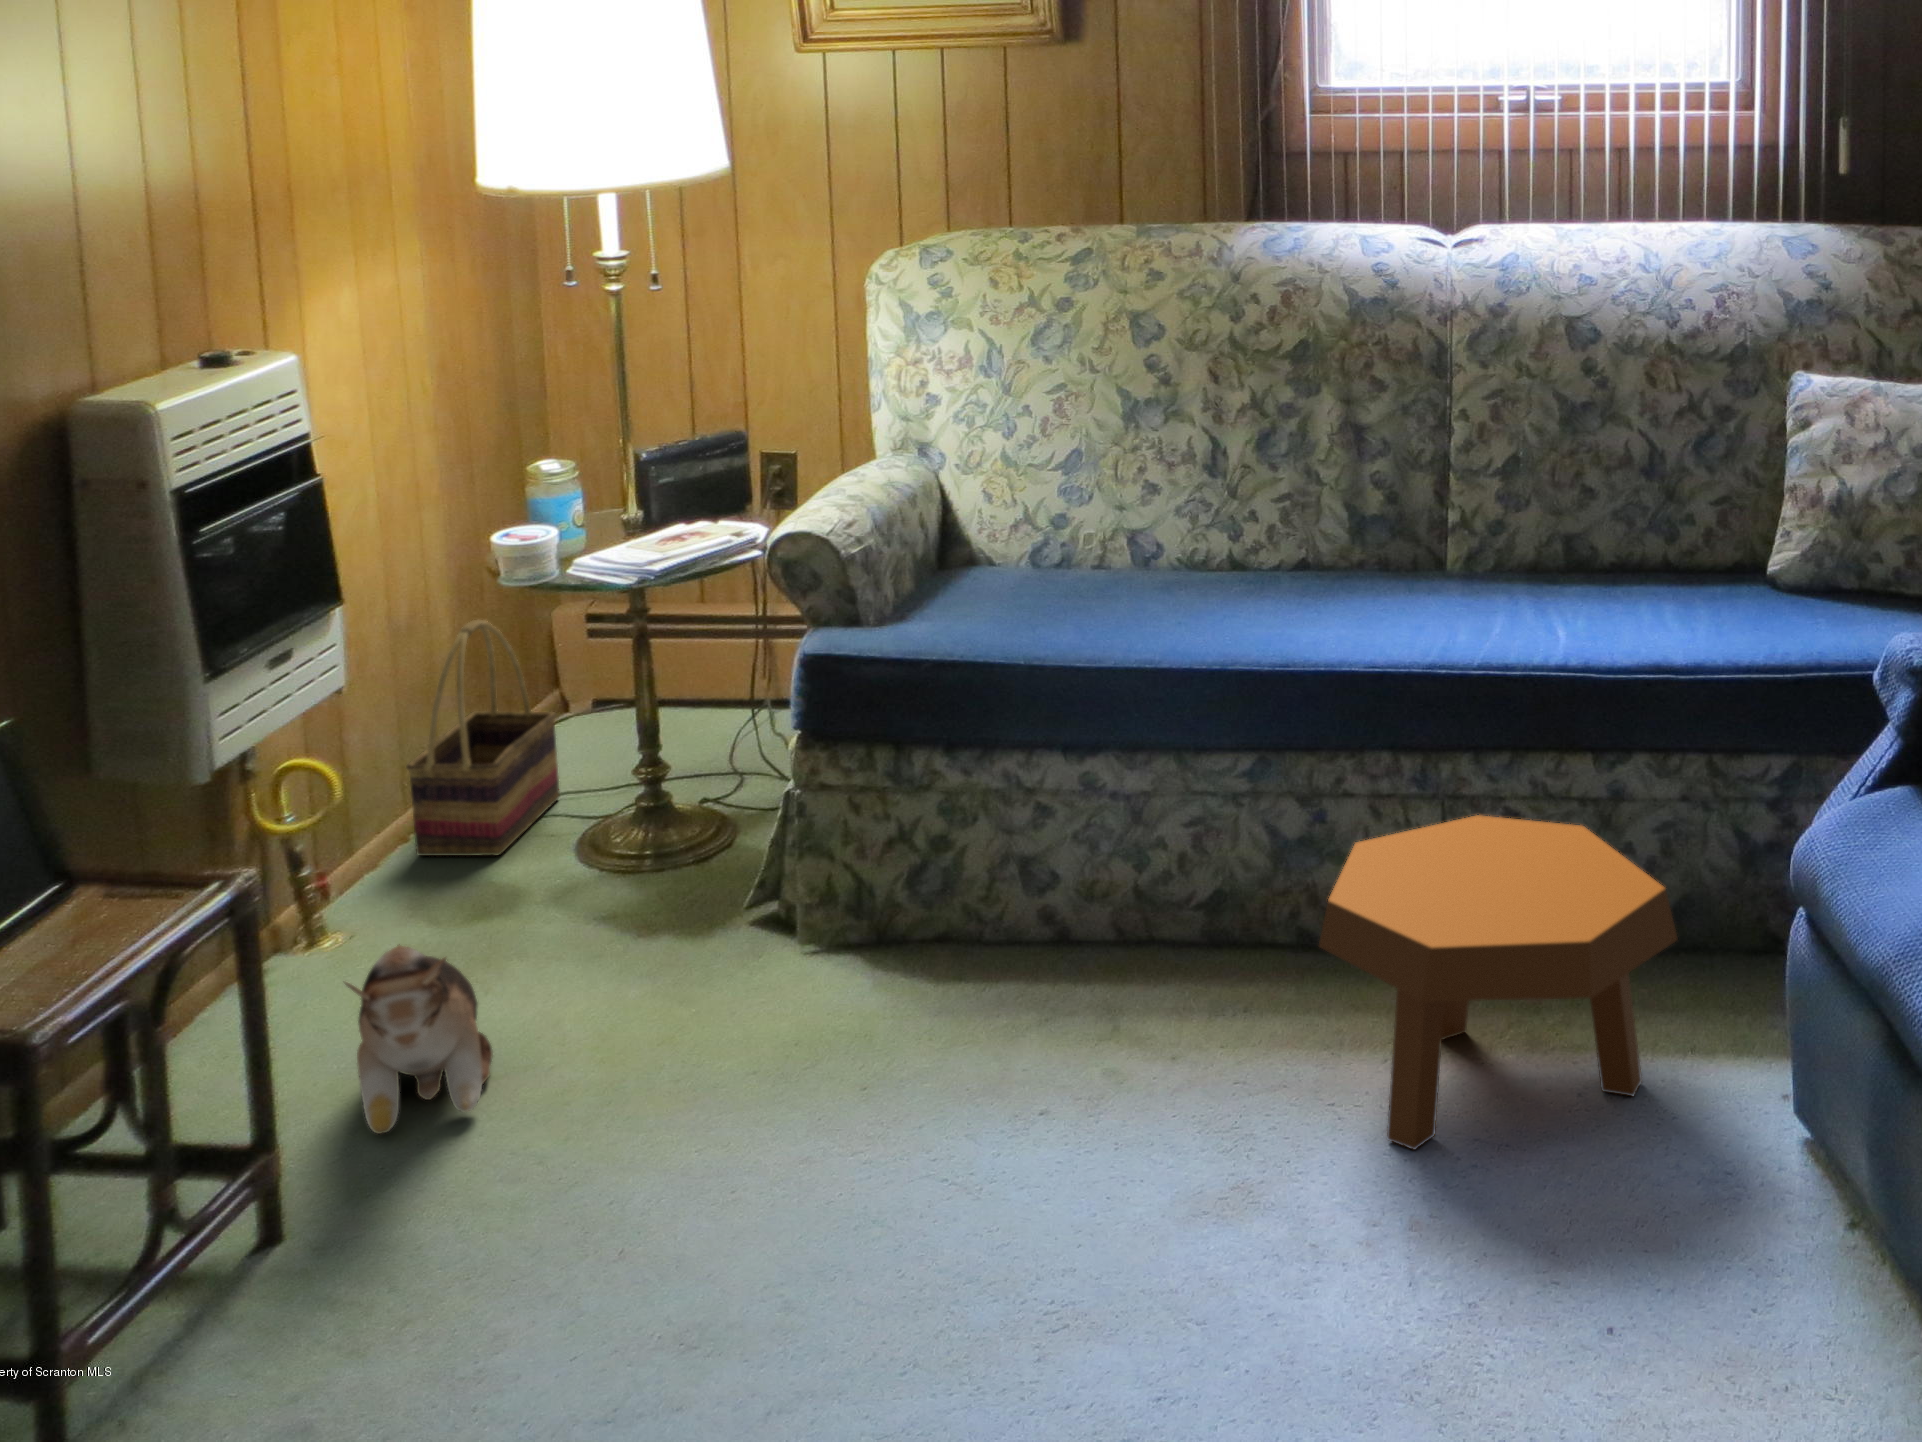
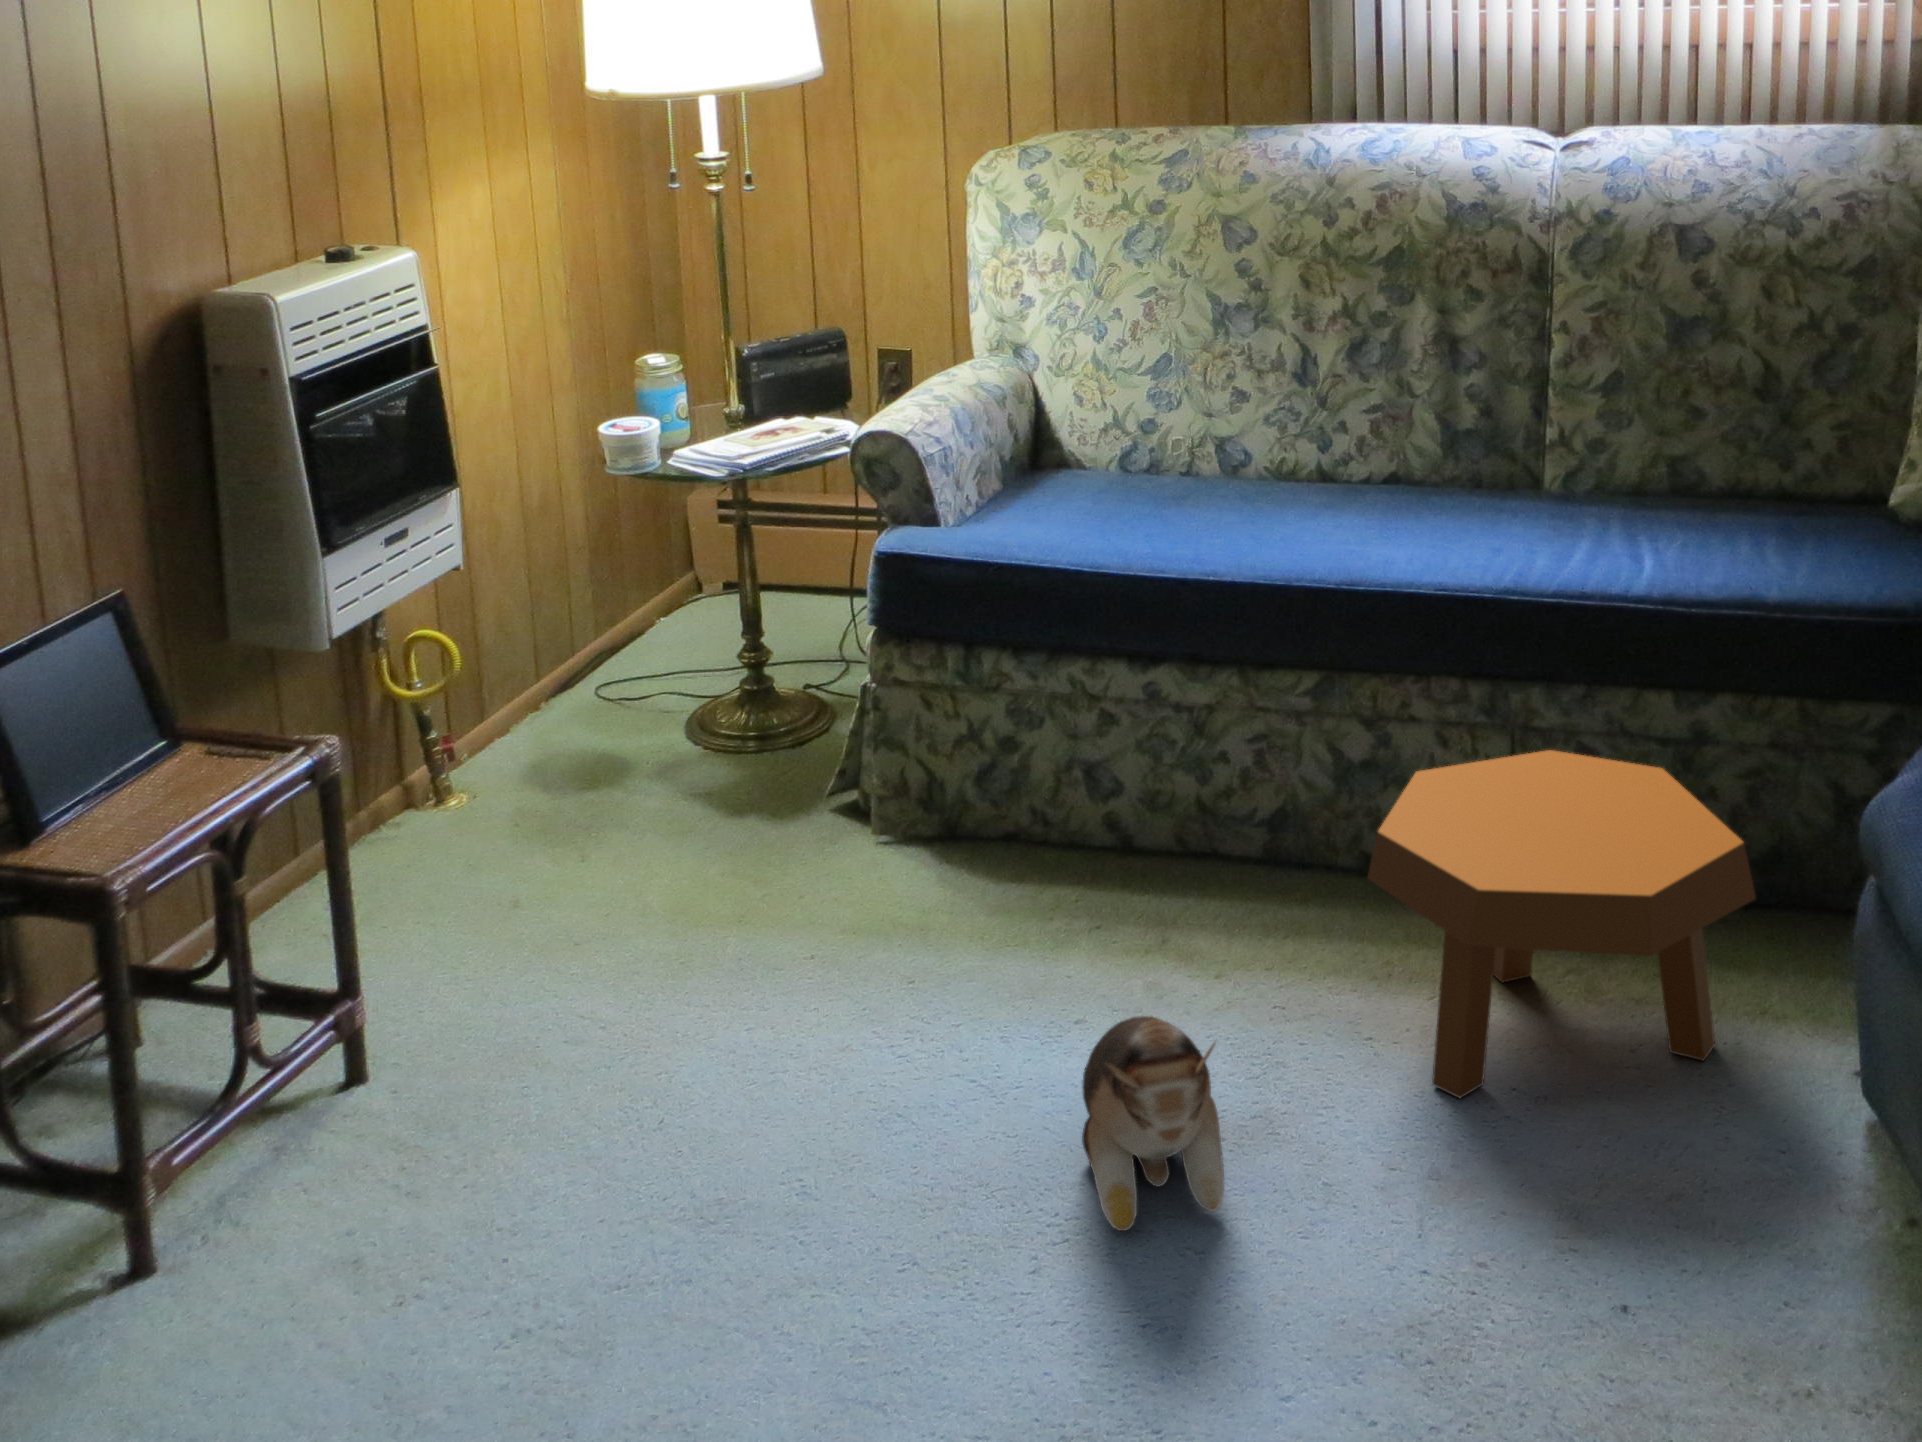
basket: present [407,620,560,856] -> none [533,504,679,729]
plush toy: present [345,945,493,1134] -> present [1082,1016,1224,1231]

